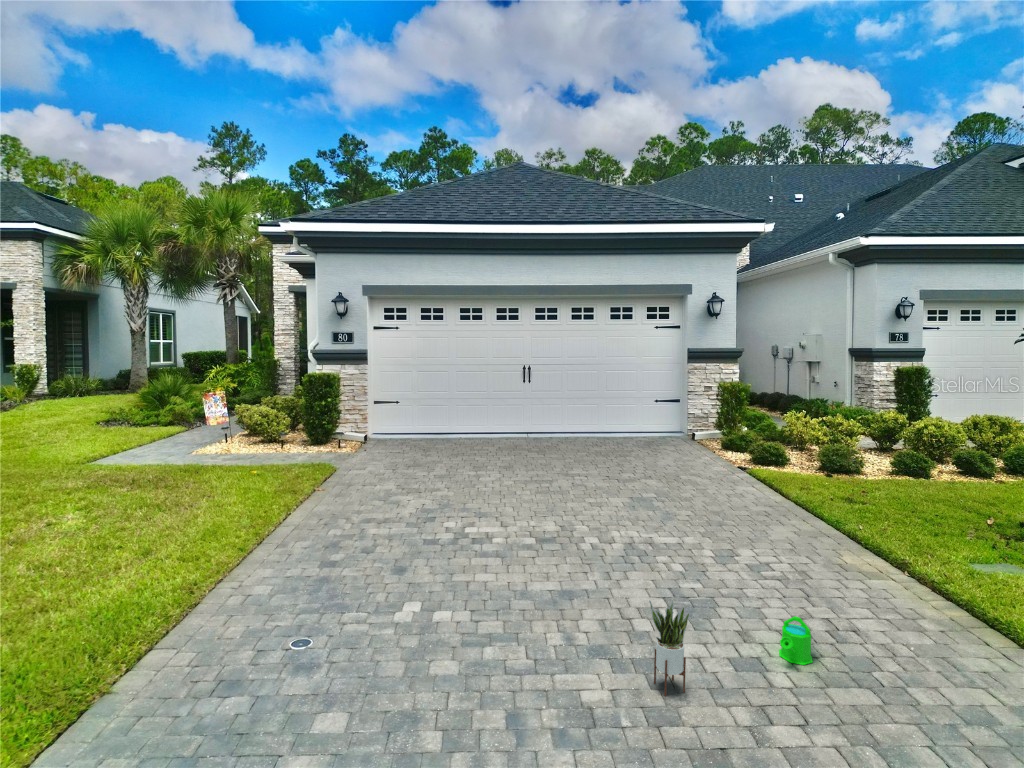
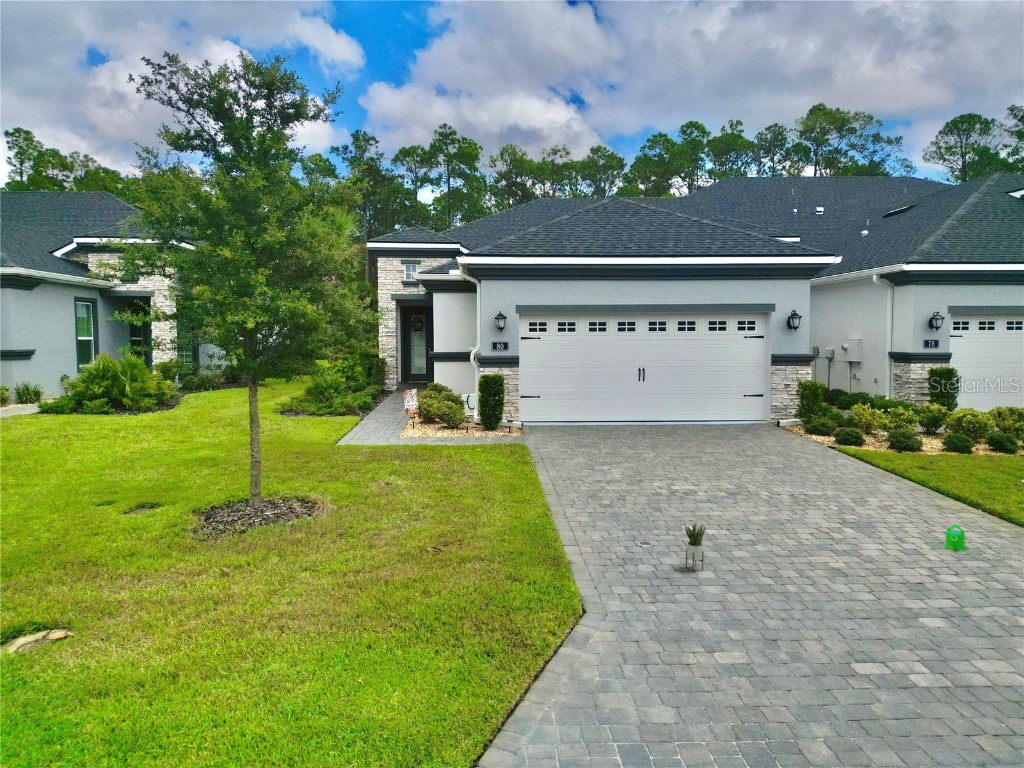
potted plant: present [649,600,689,696] -> present [684,522,705,572]

